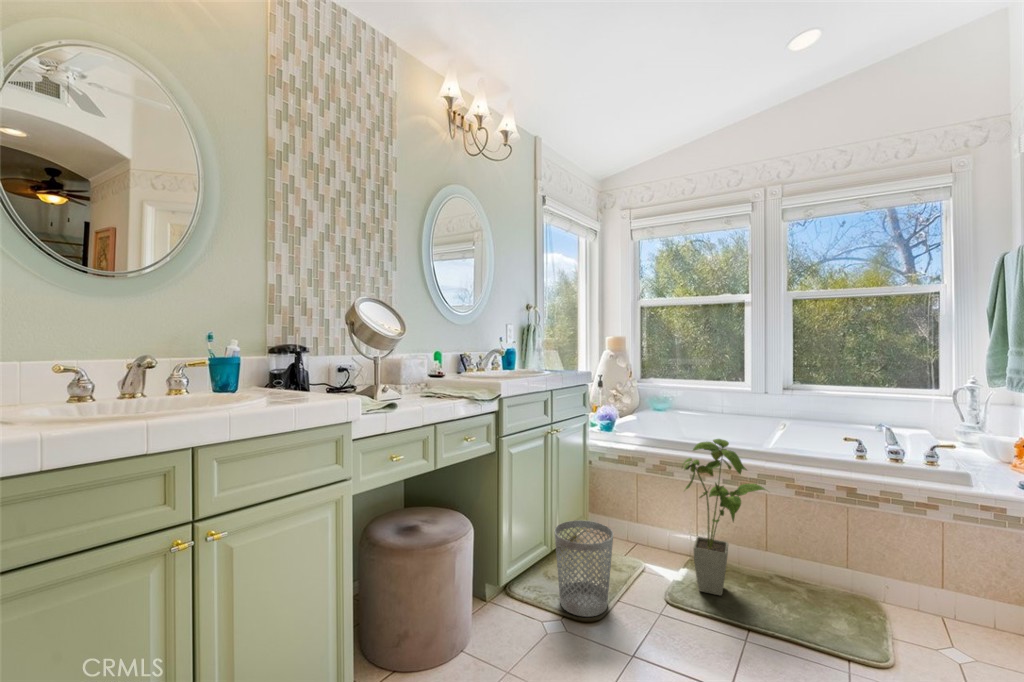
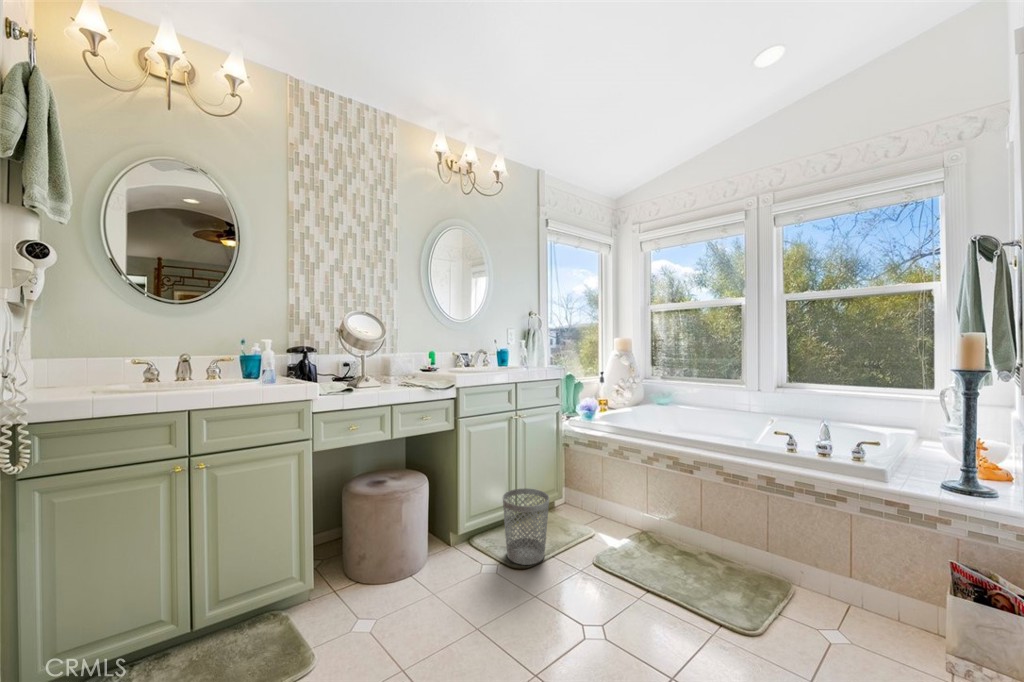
house plant: present [683,439,766,596] -> none [615,427,691,561]

